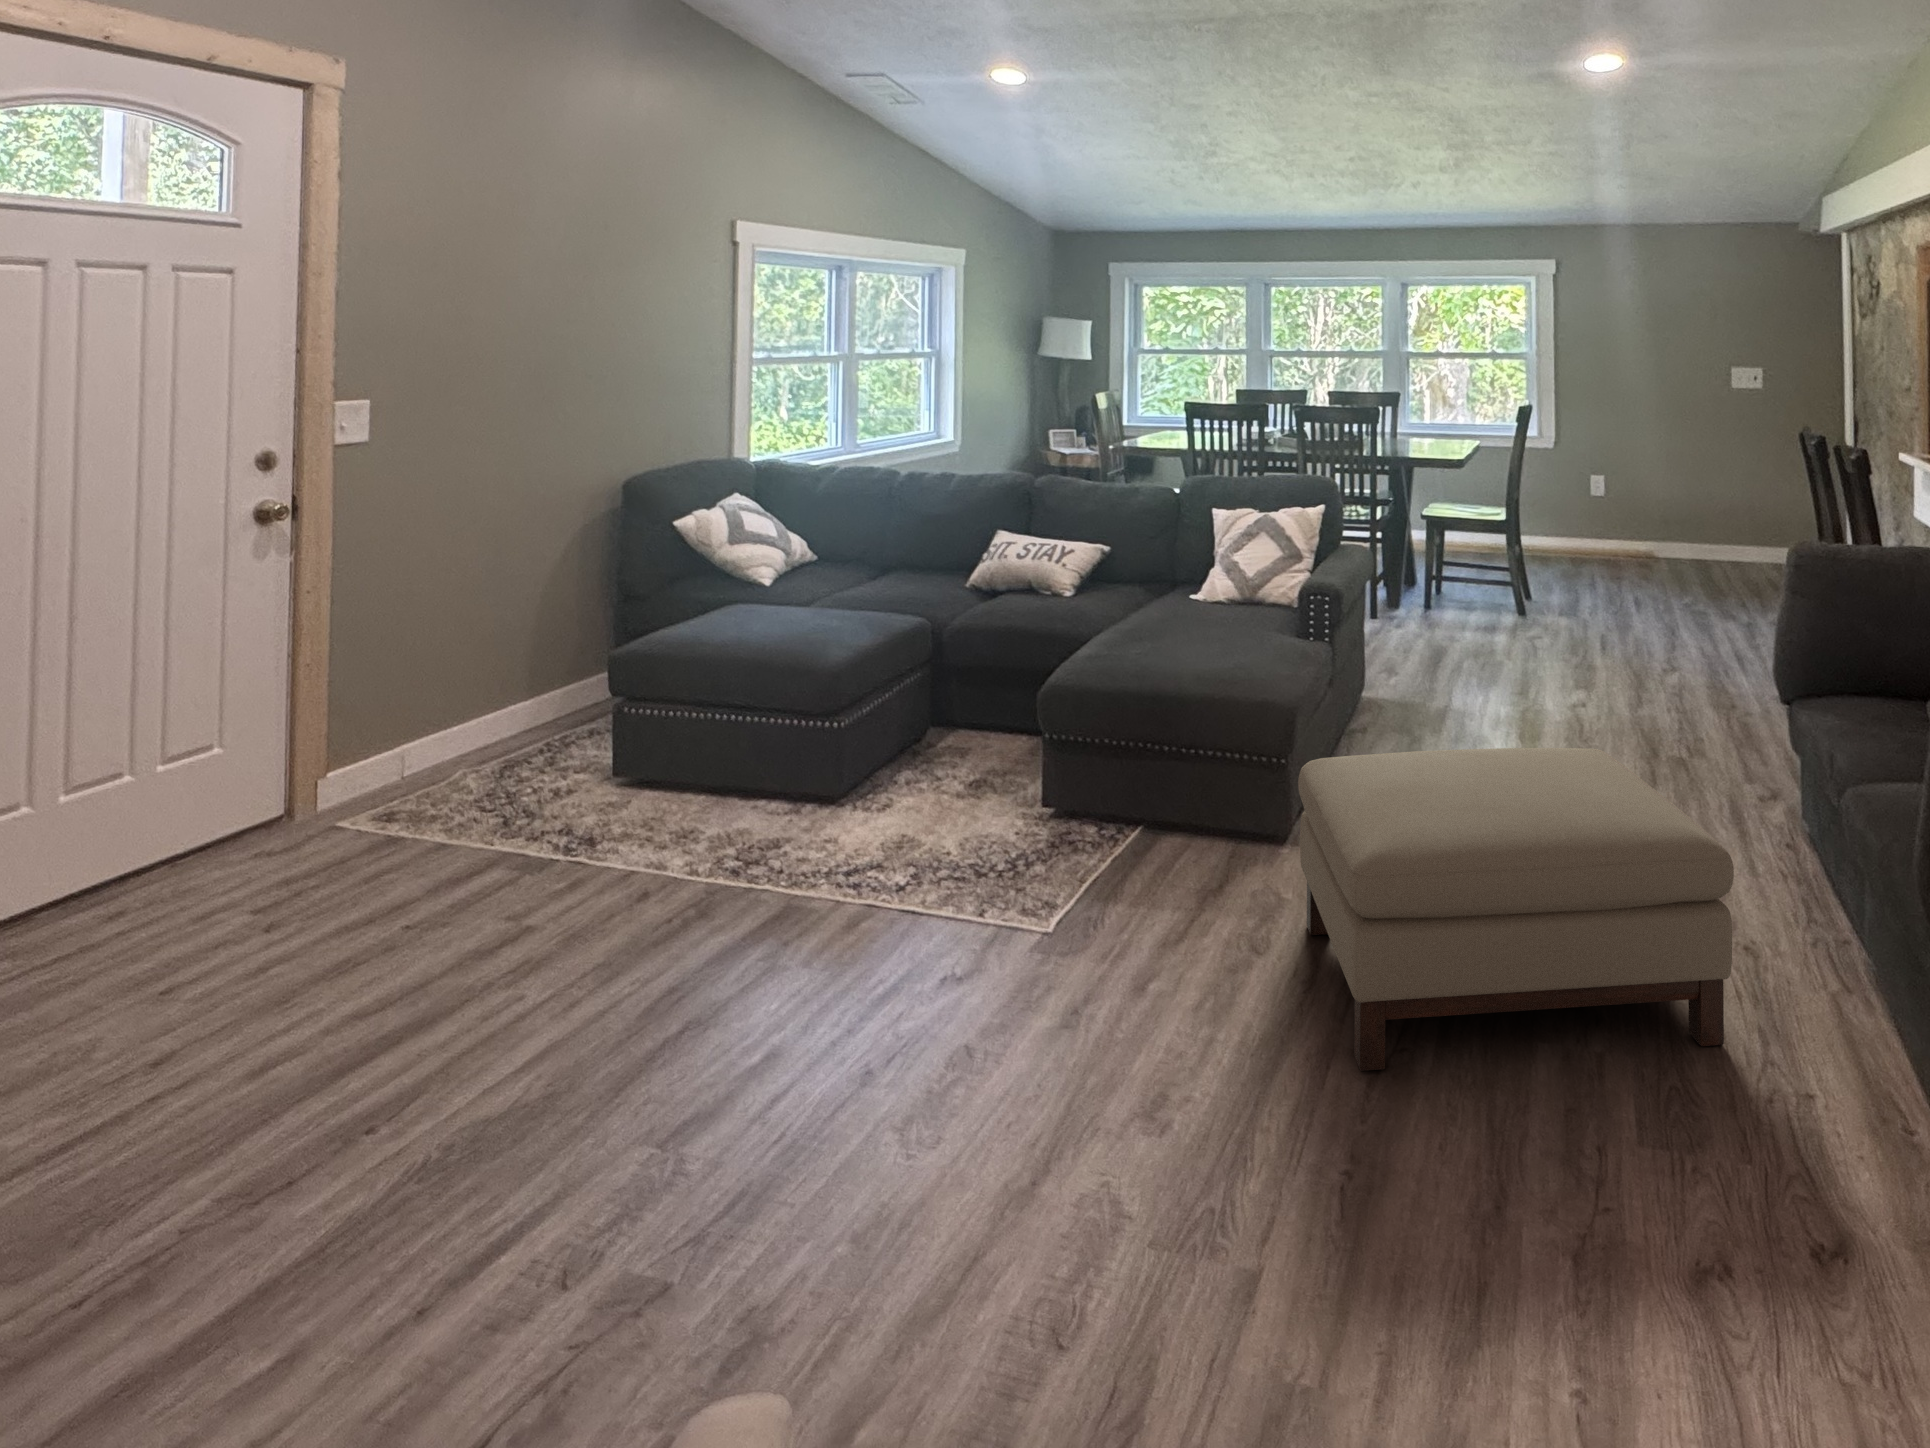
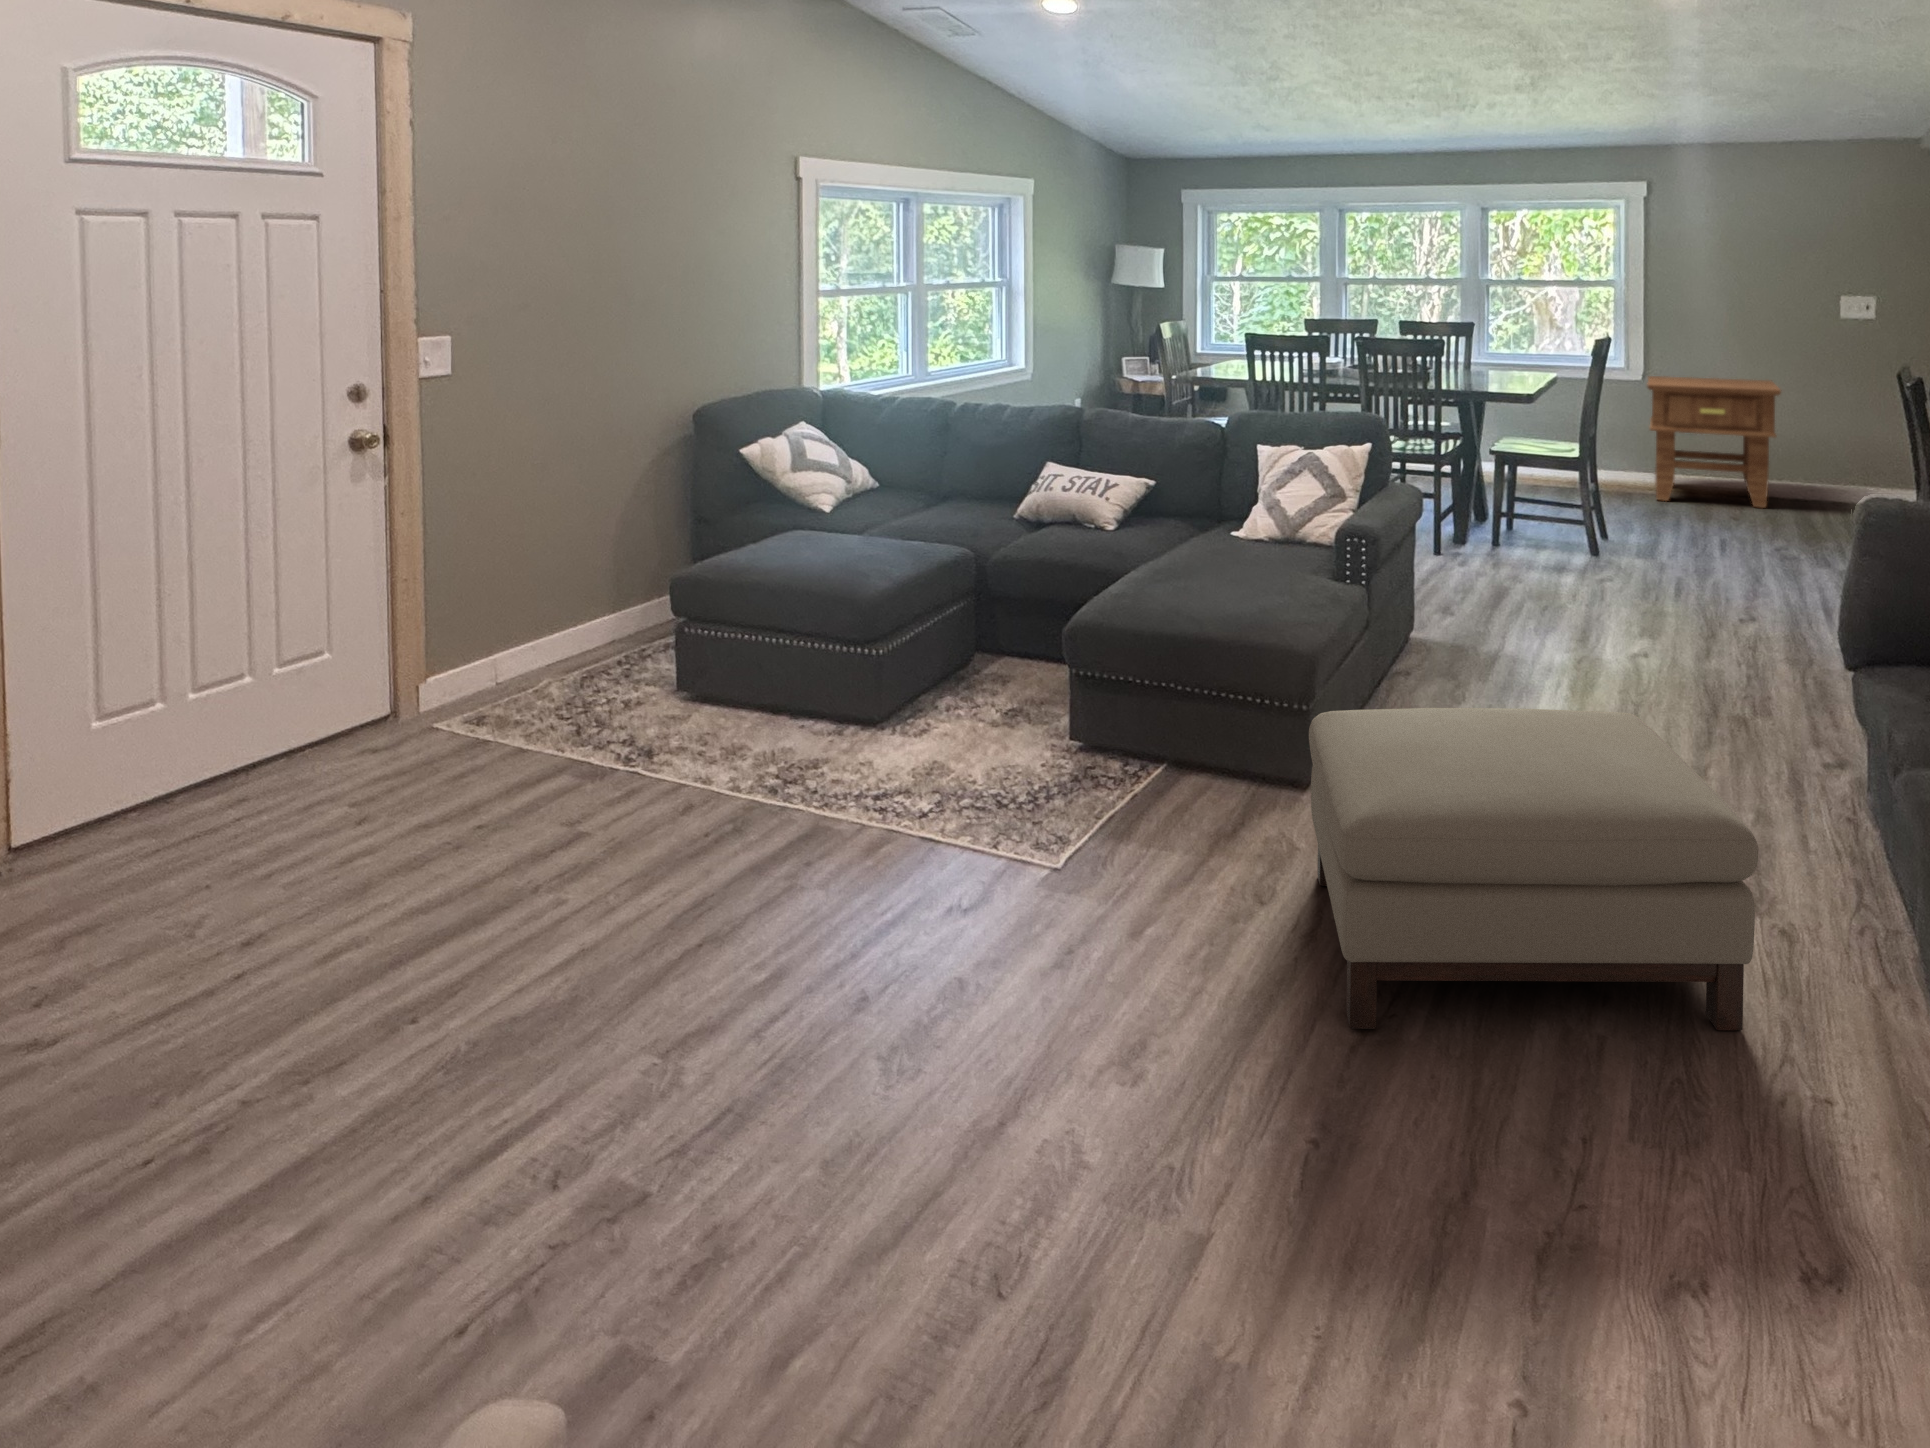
side table: none [1560,444,1681,566] -> present [1647,376,1781,508]

